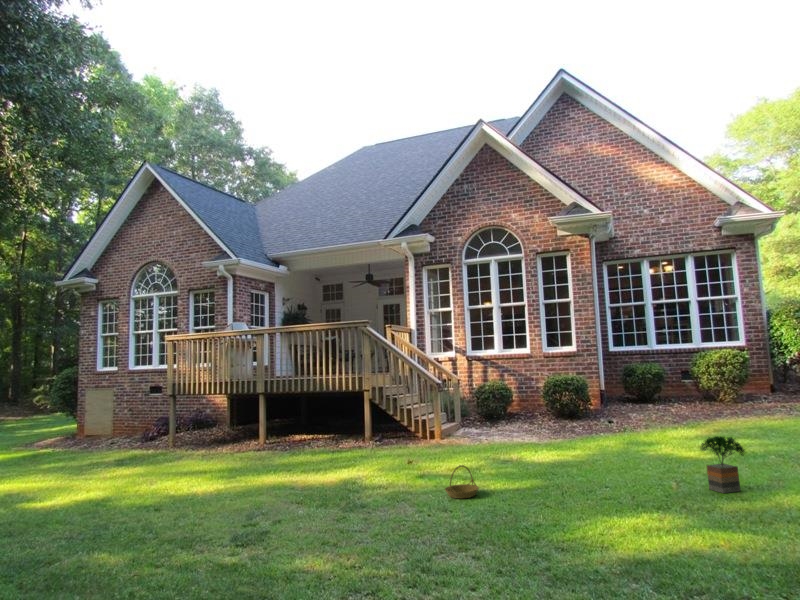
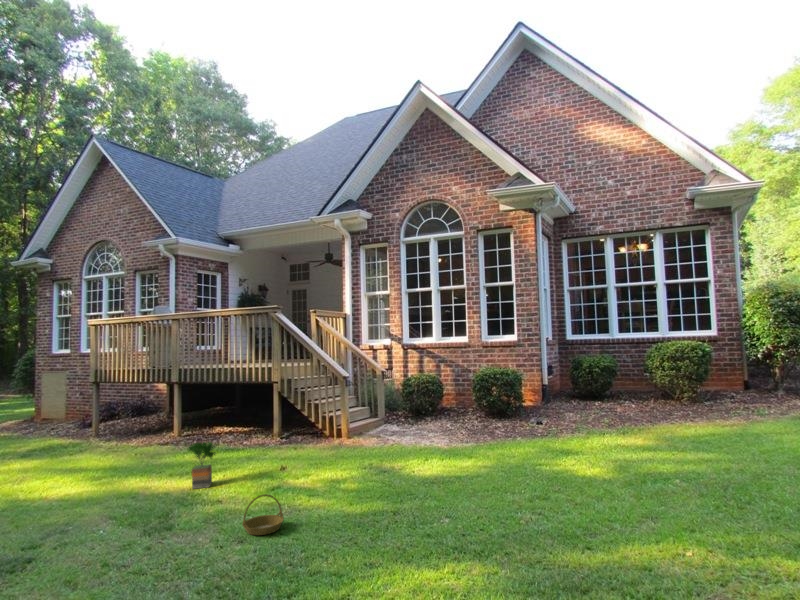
potted tree: present [701,436,745,493] -> present [188,442,216,489]

